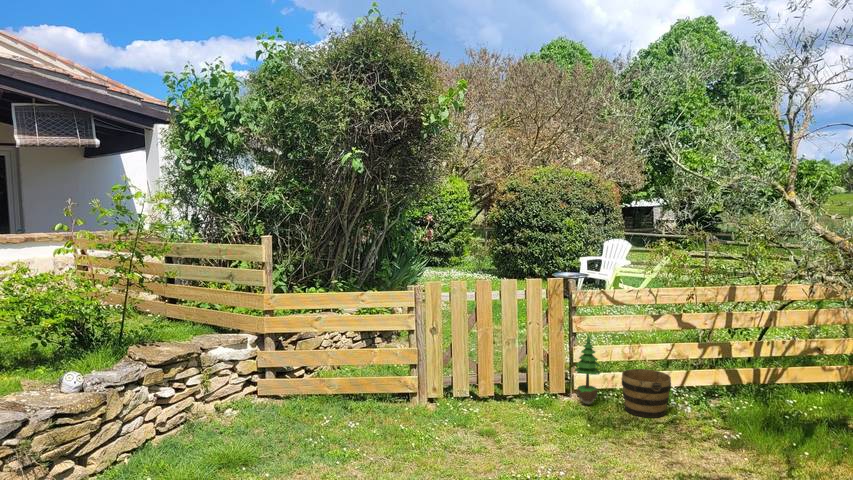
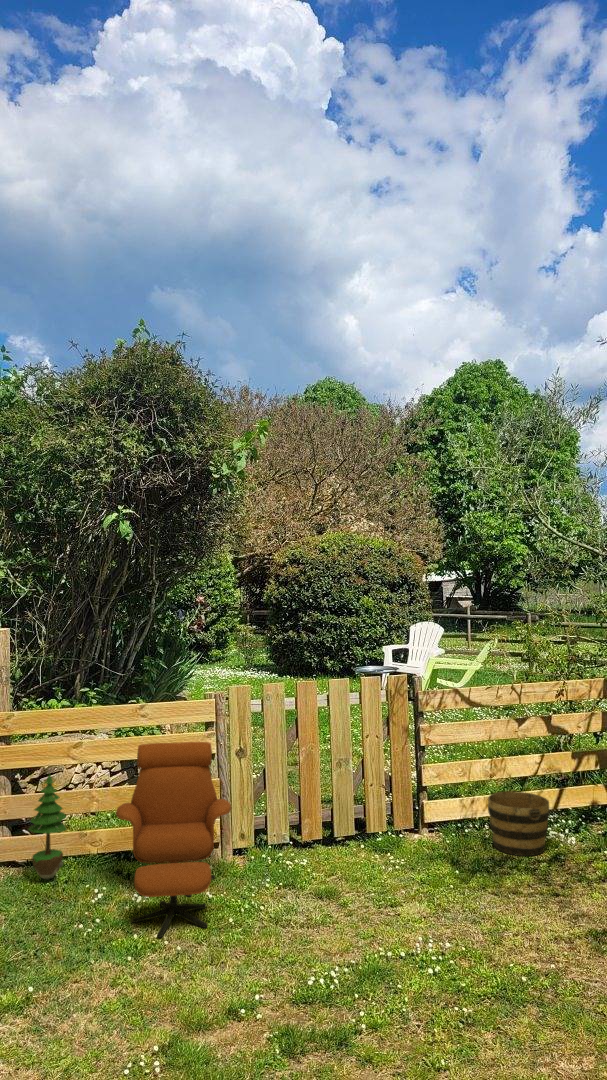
lounge chair: none [339,320,421,452] -> present [116,742,231,937]
potted tree: present [575,336,600,405] -> present [29,774,67,880]

